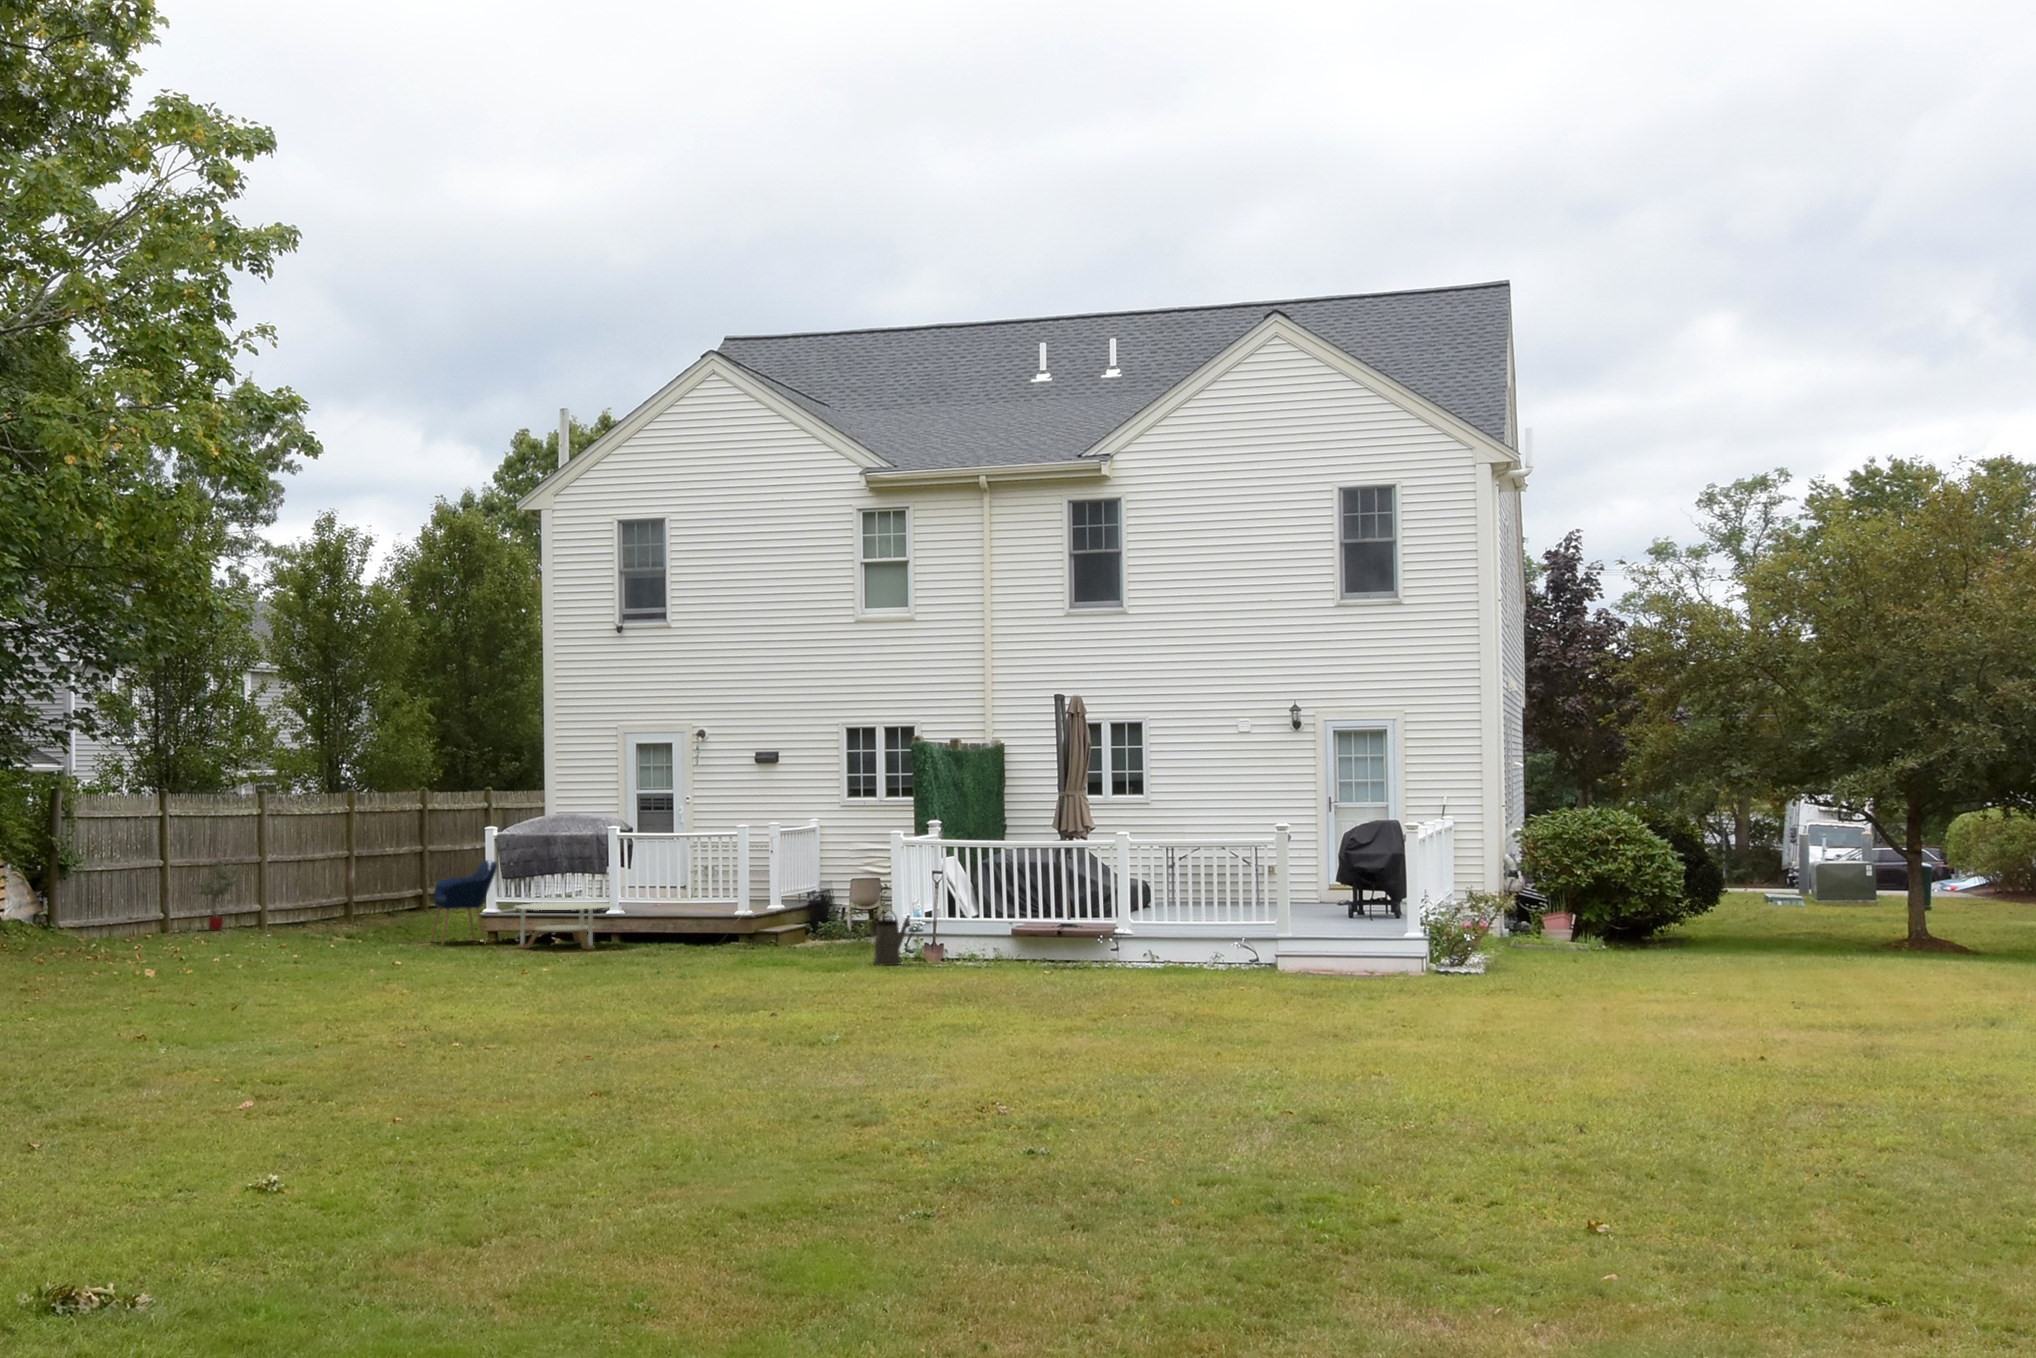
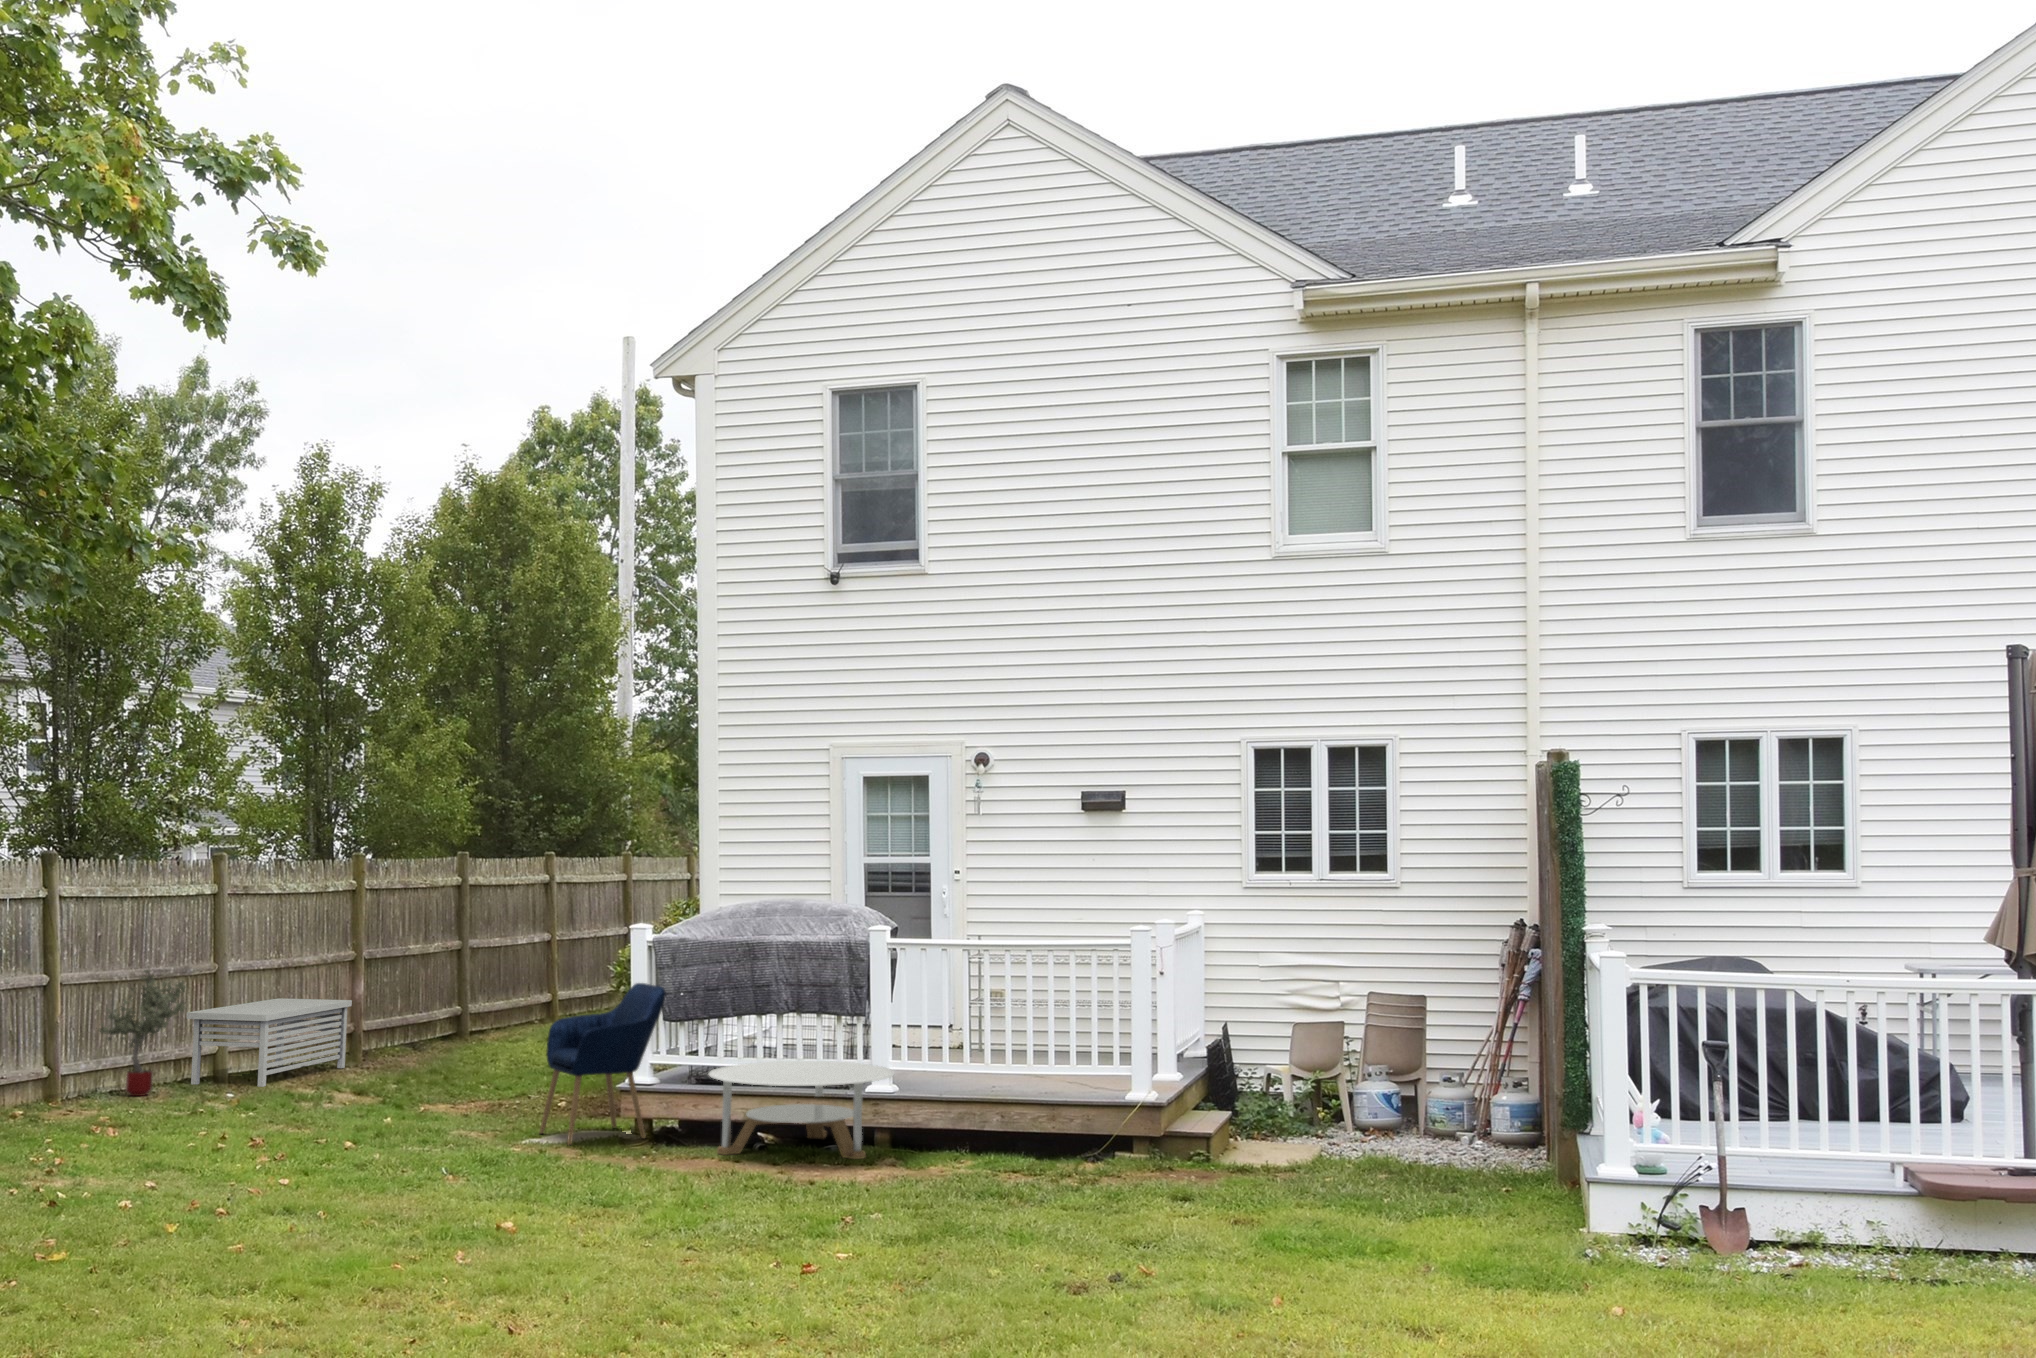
storage bench: none [242,879,342,928] -> present [186,998,352,1087]
watering can: present [874,912,910,965] -> none [1491,1105,1548,1221]

